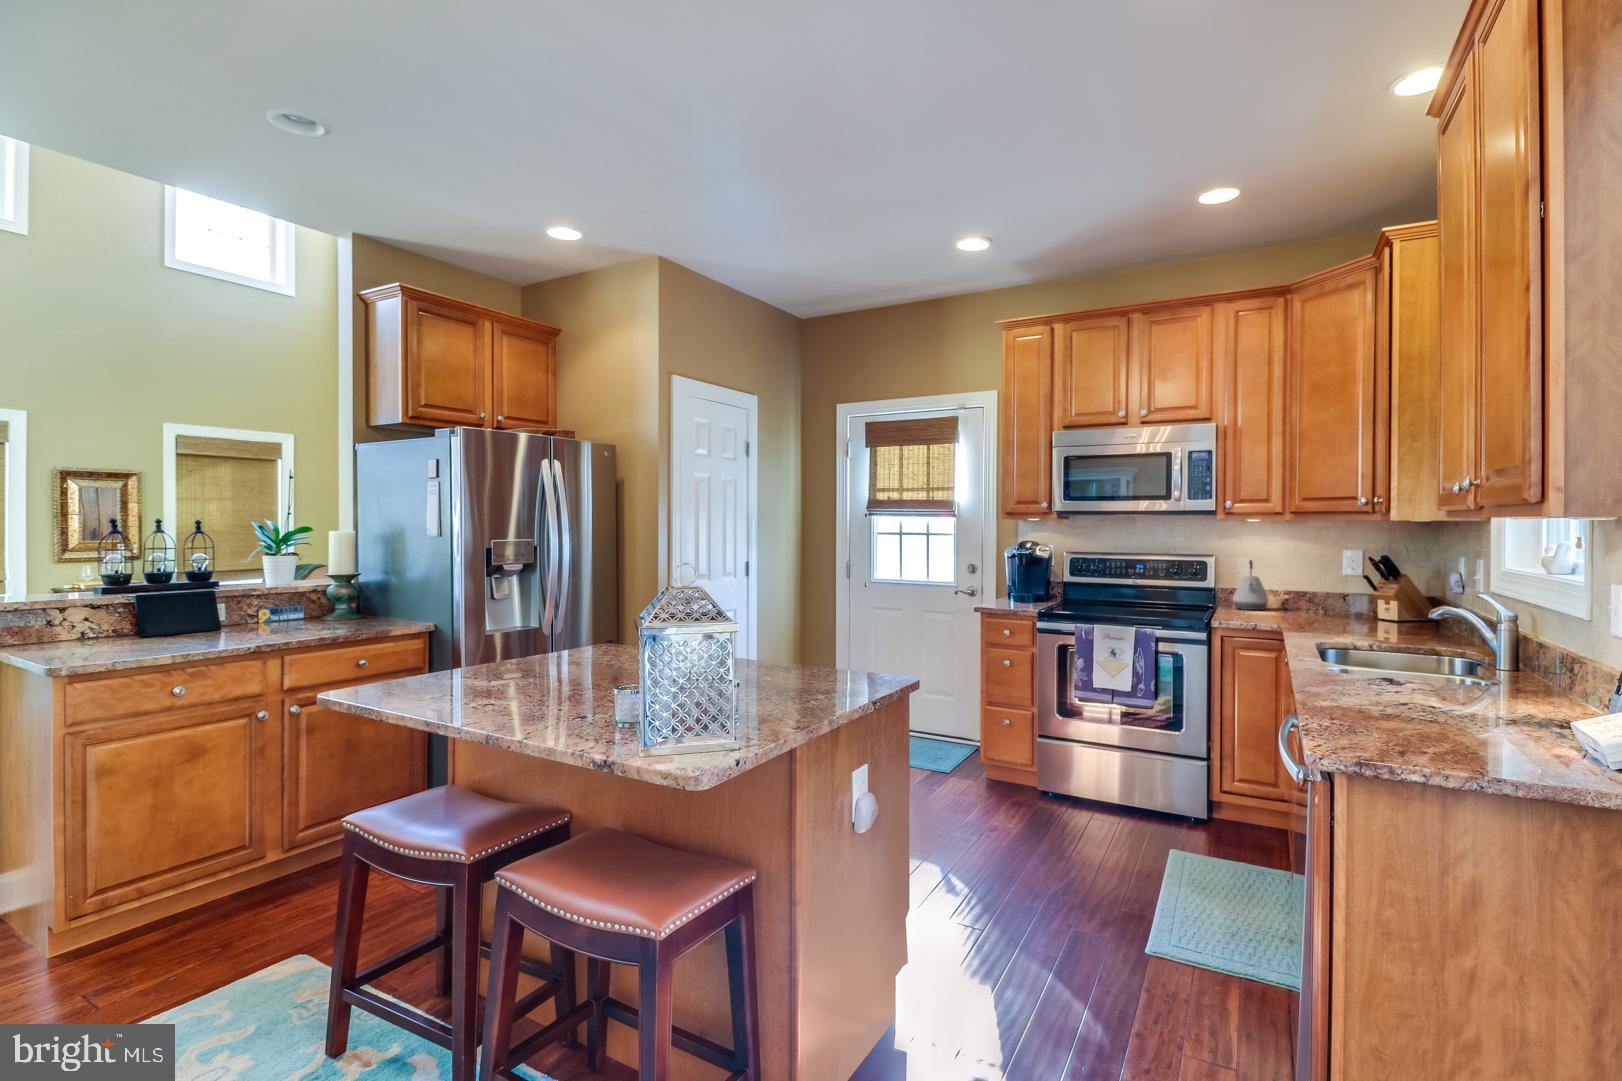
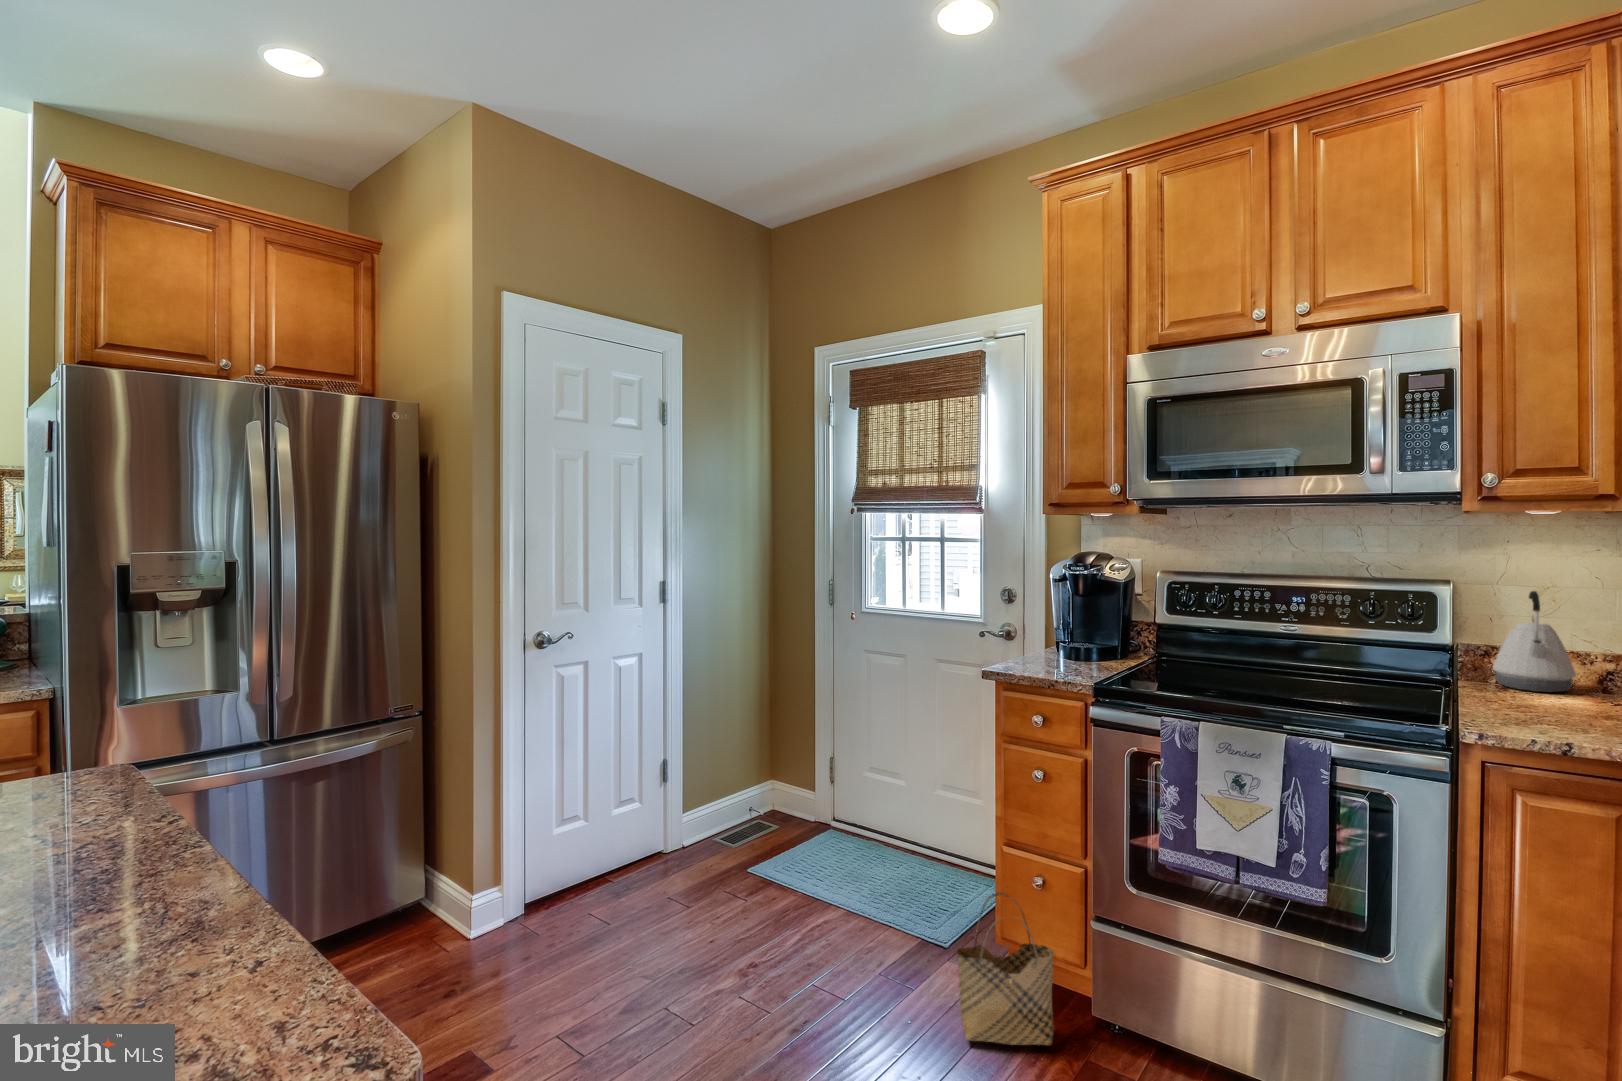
woven basket: none [968,726,1020,802] -> present [956,893,1054,1045]

